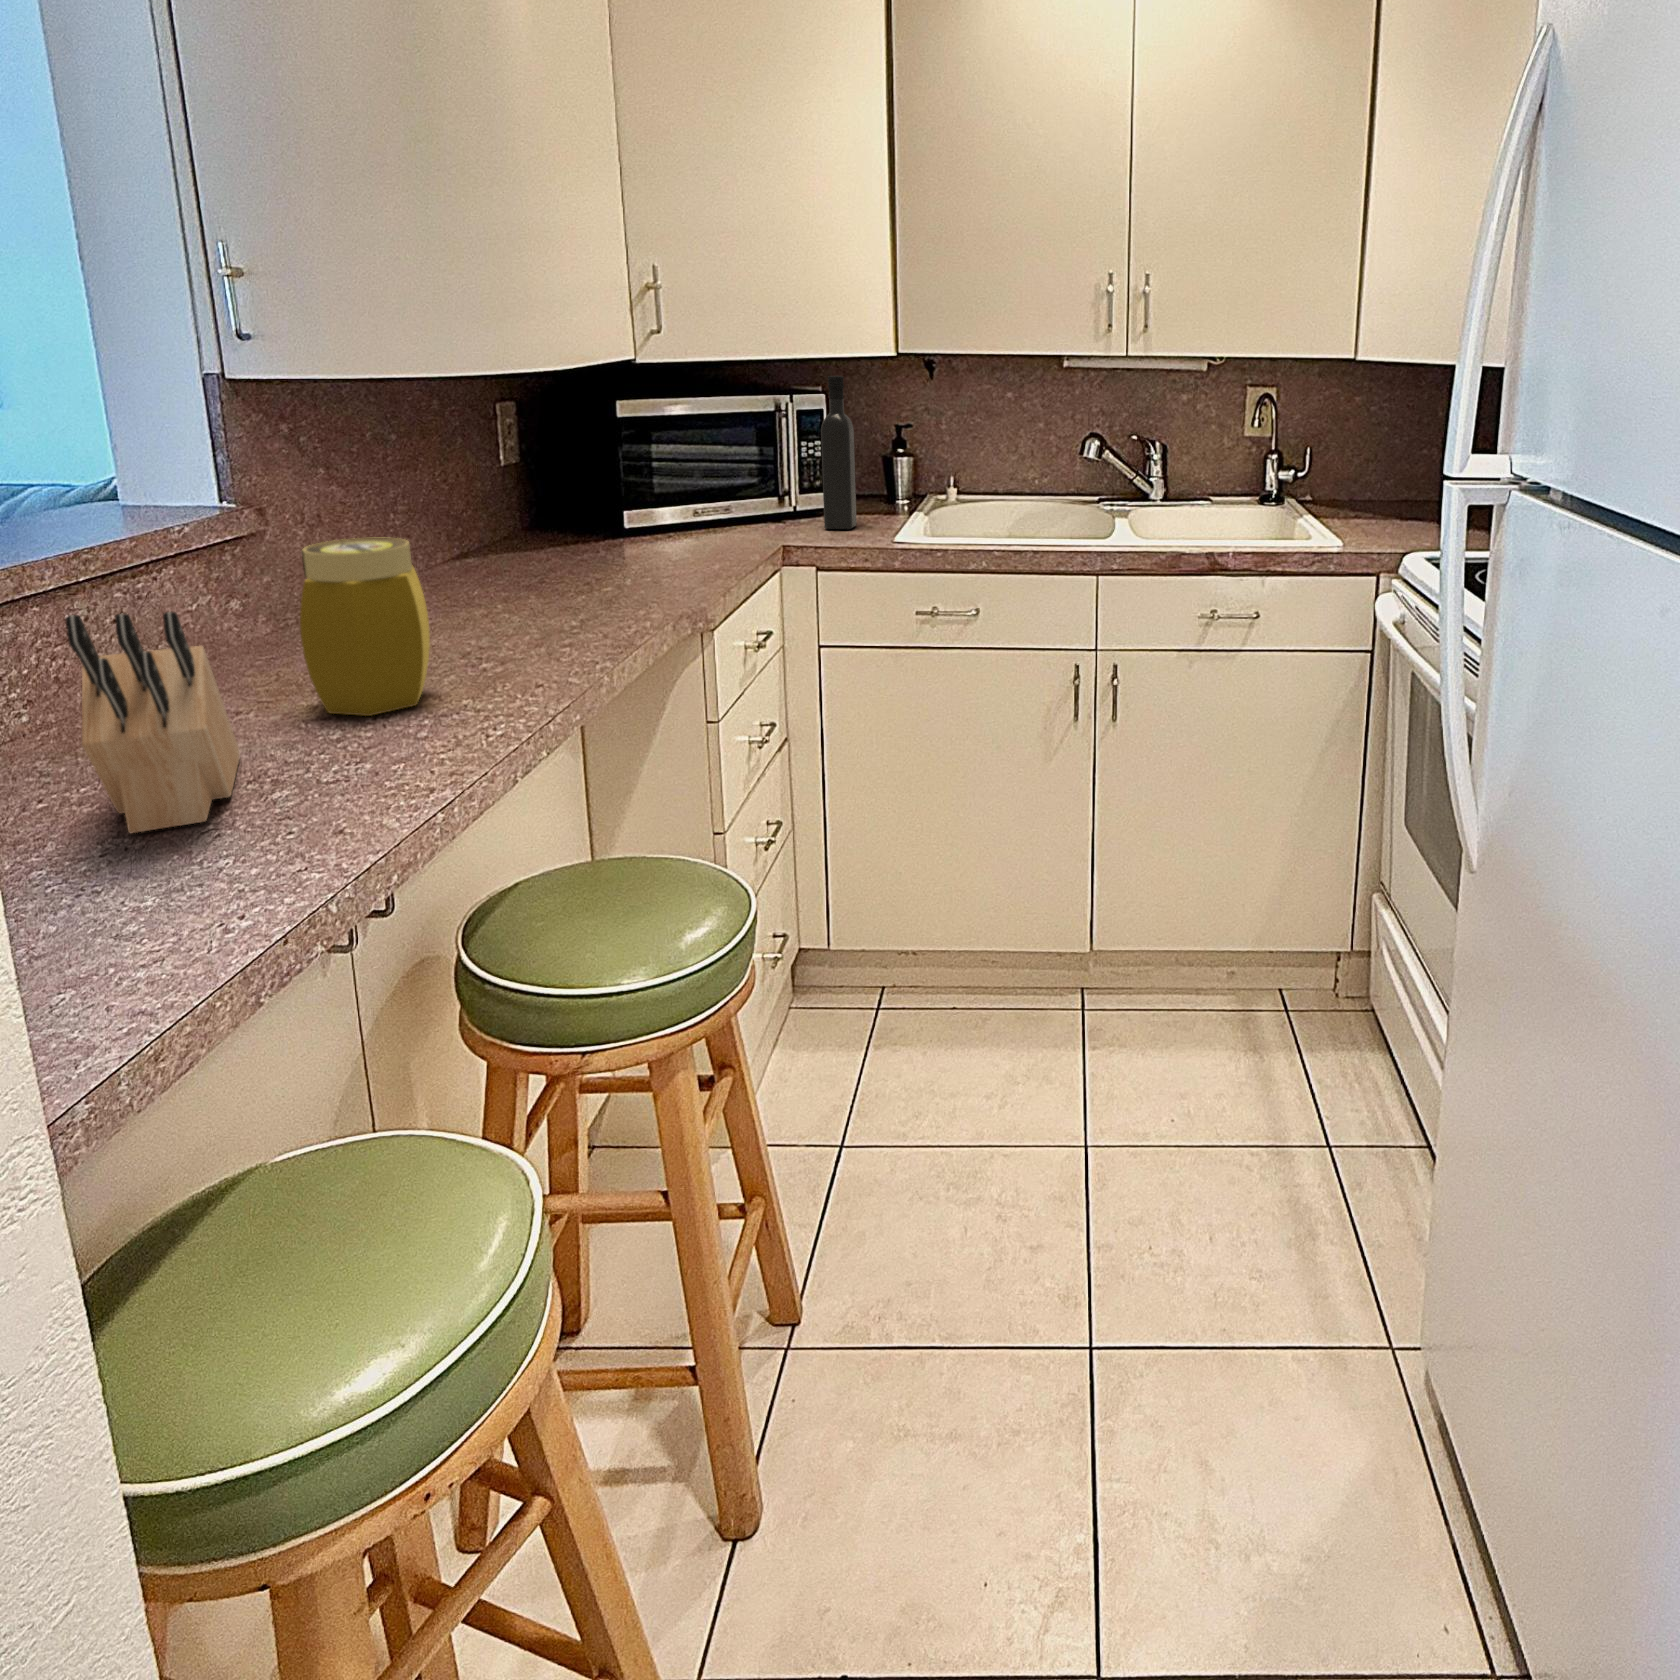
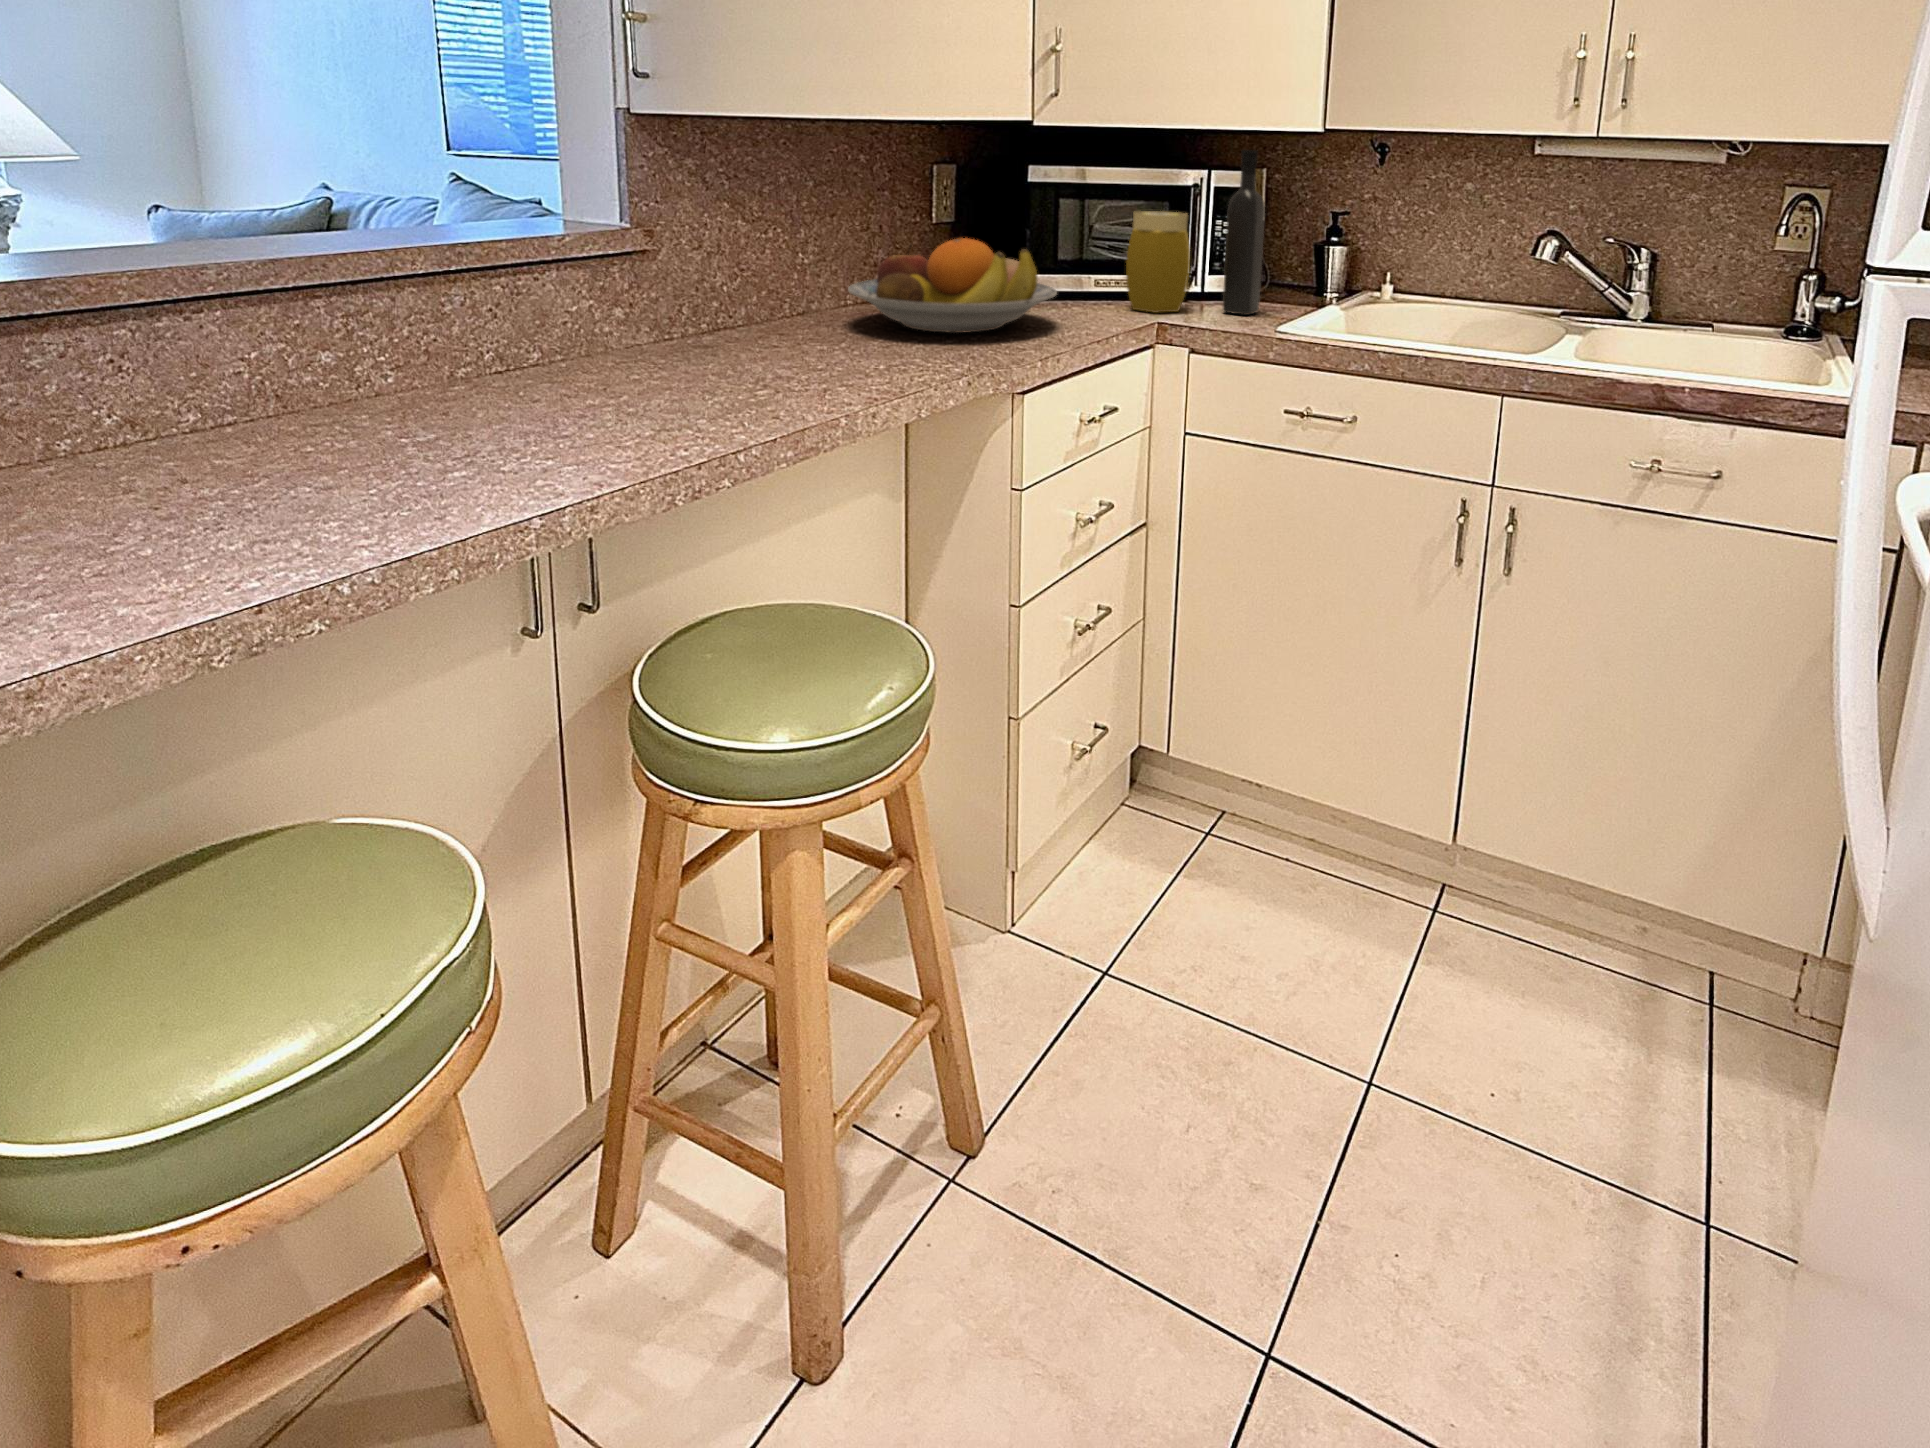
fruit bowl: none [463,484,691,581] -> present [848,238,1057,333]
jar: present [300,538,430,716] -> present [1126,211,1190,312]
knife block: present [66,612,240,834] -> none [227,268,473,484]

